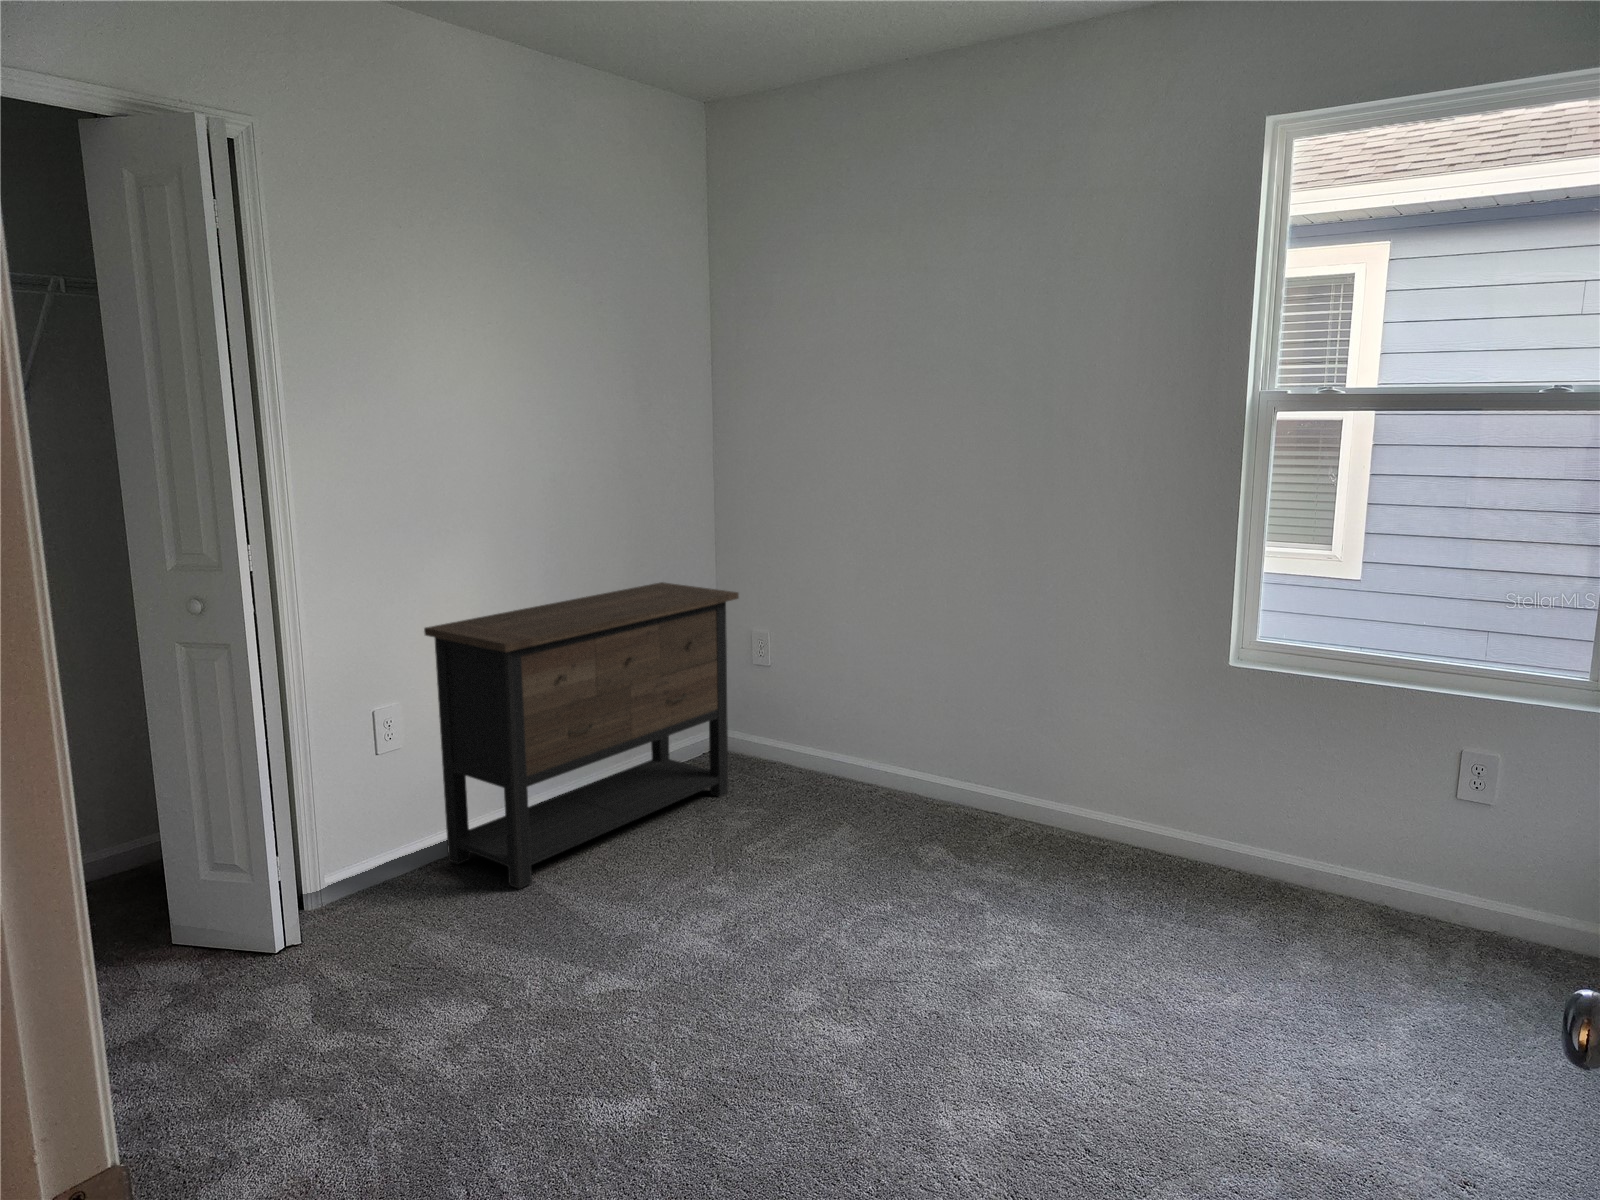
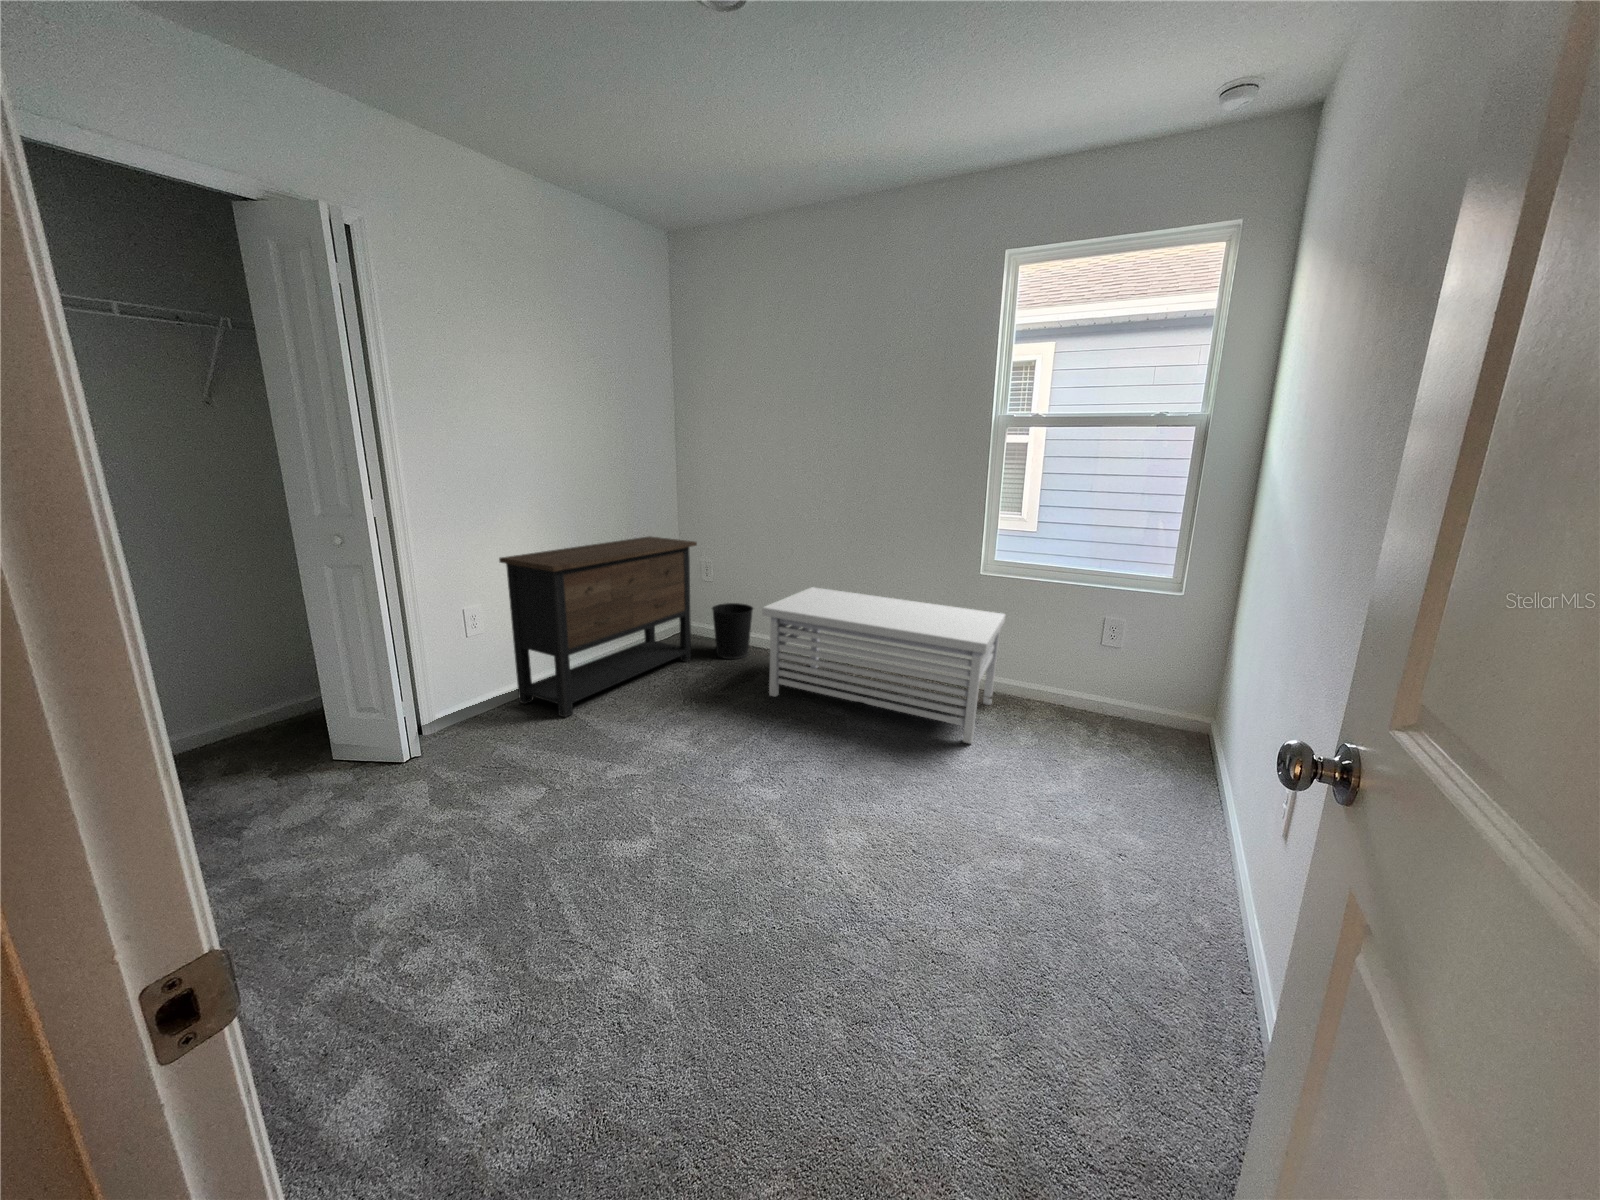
storage bench: none [844,670,1284,964] -> present [762,587,1005,744]
wastebasket: none [764,695,836,794] -> present [712,603,753,659]

